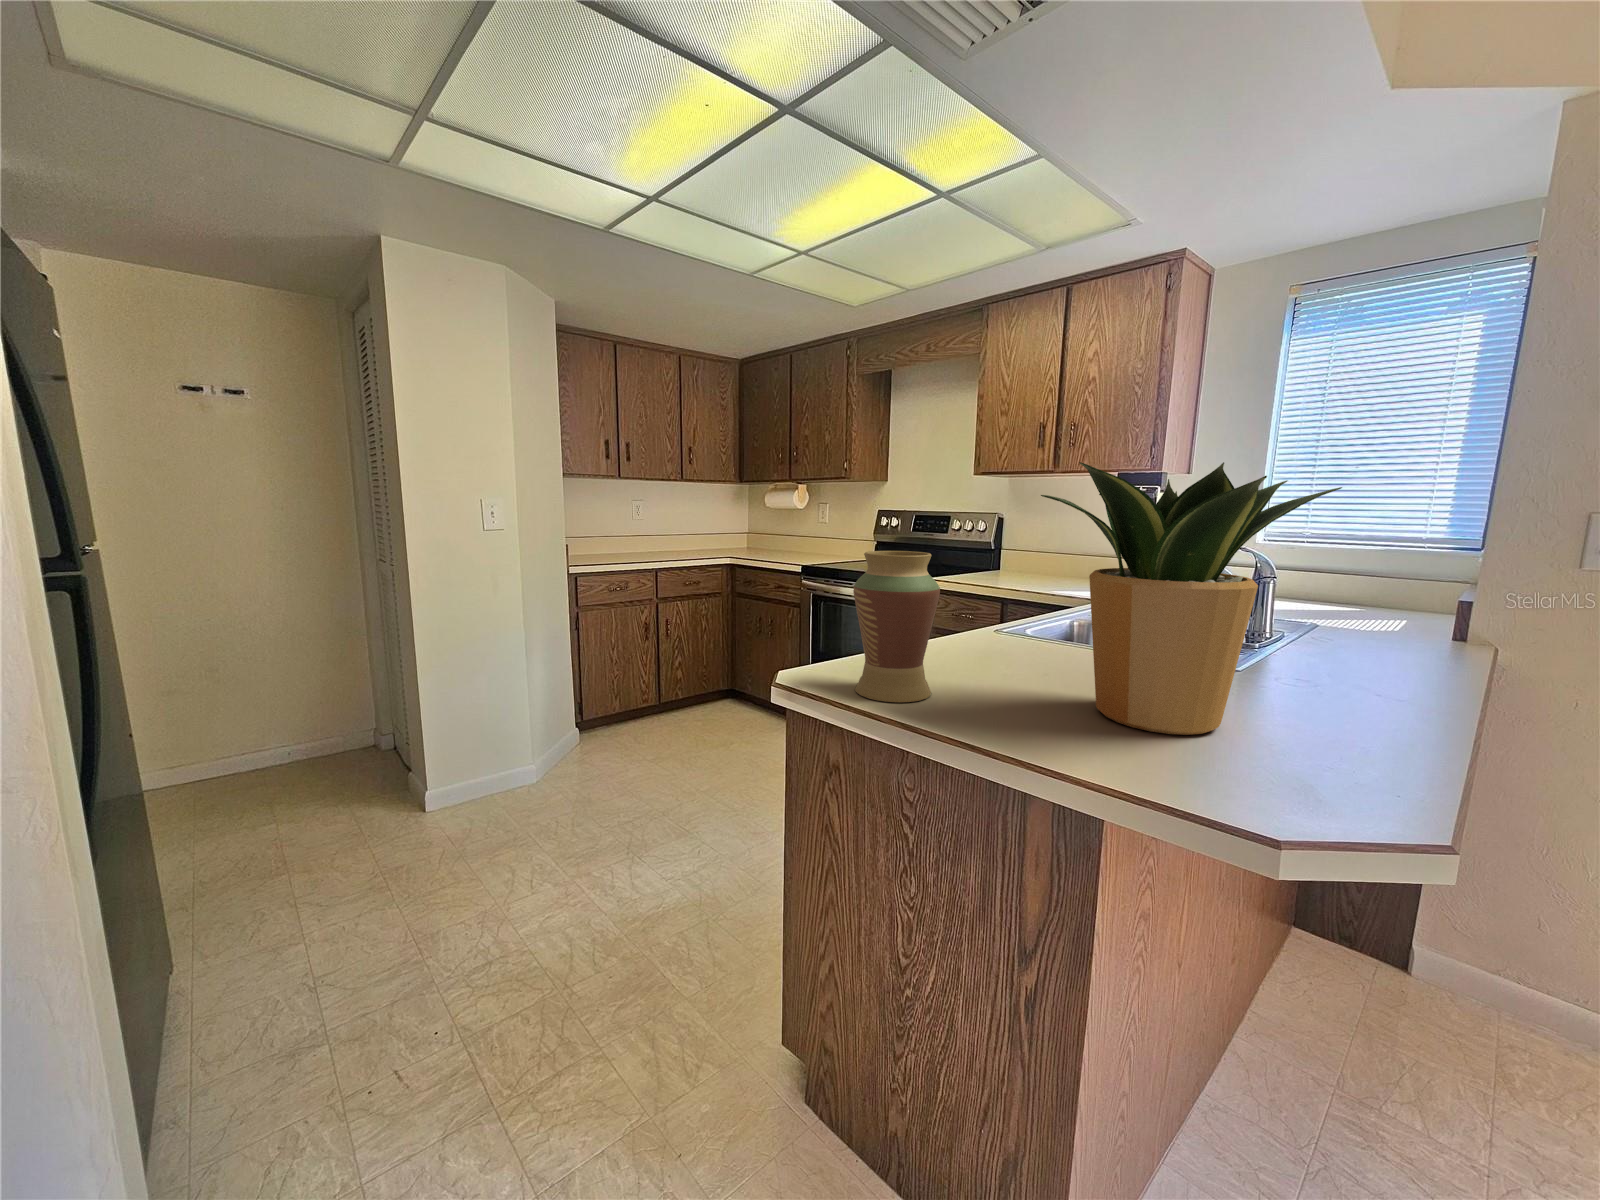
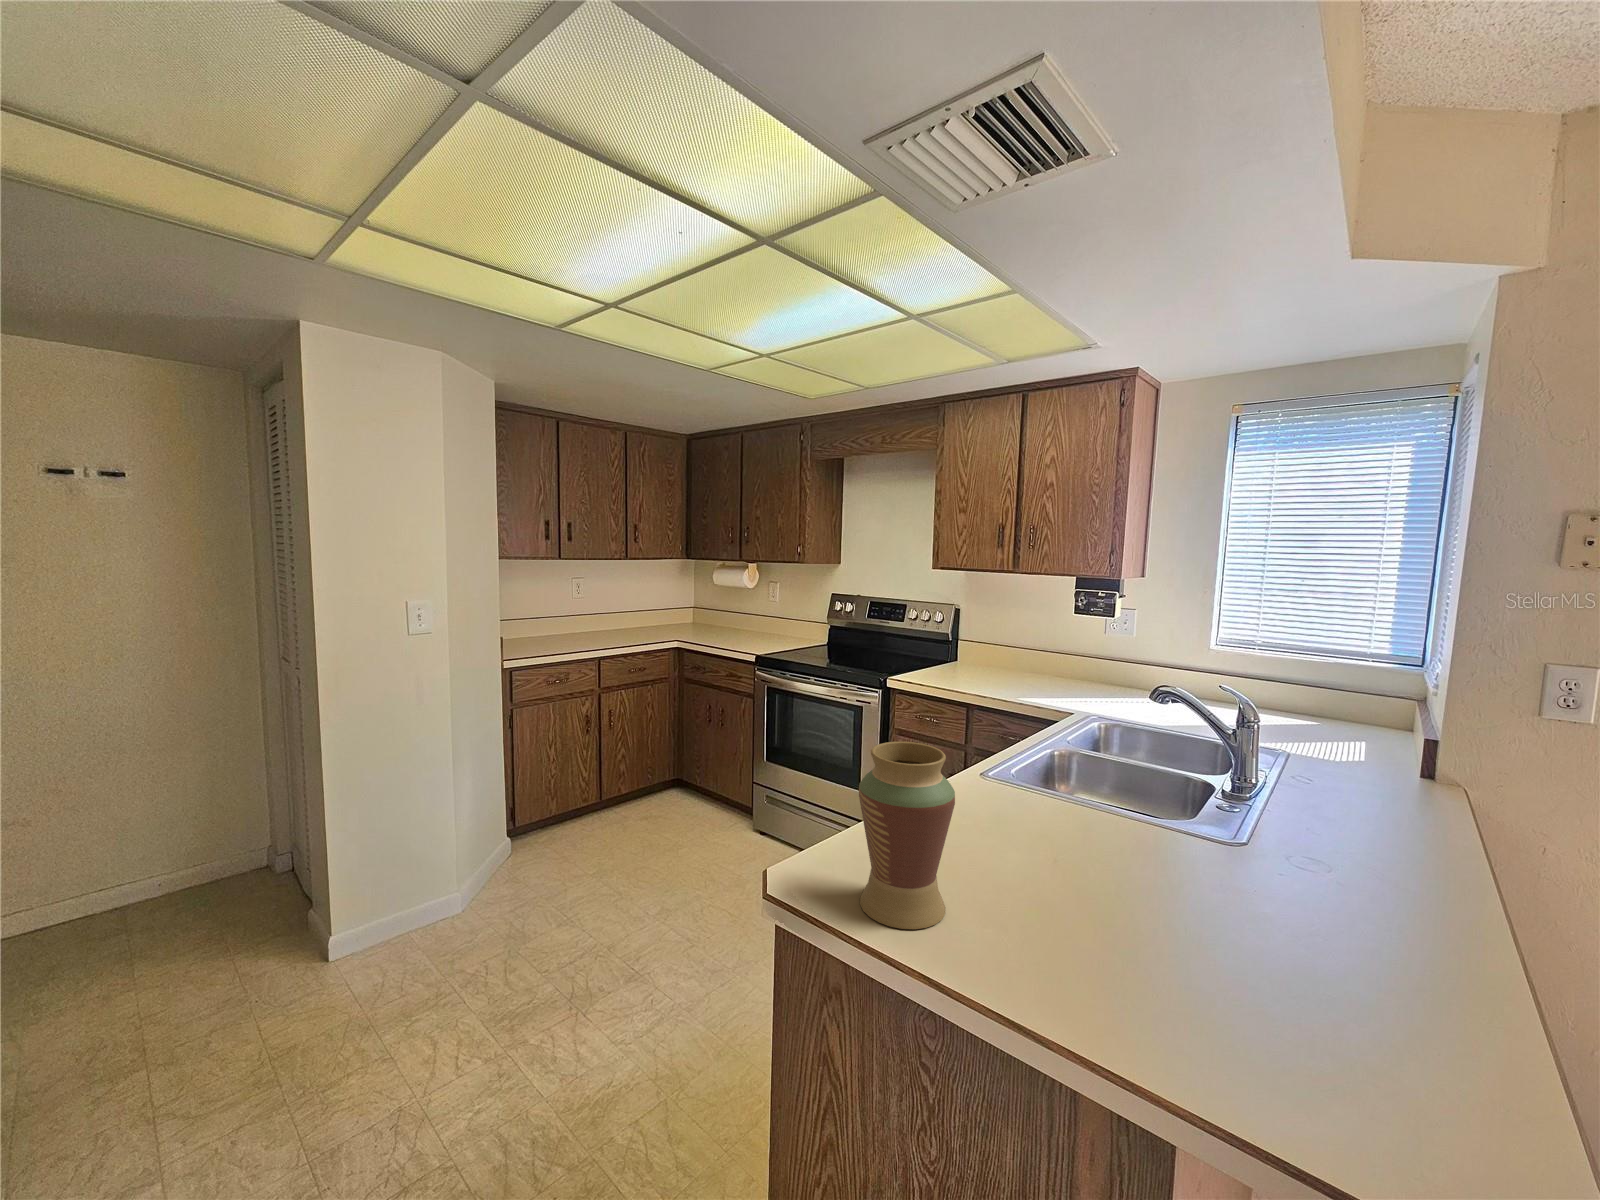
potted plant: present [1041,462,1342,735] -> none [1066,676,1382,979]

